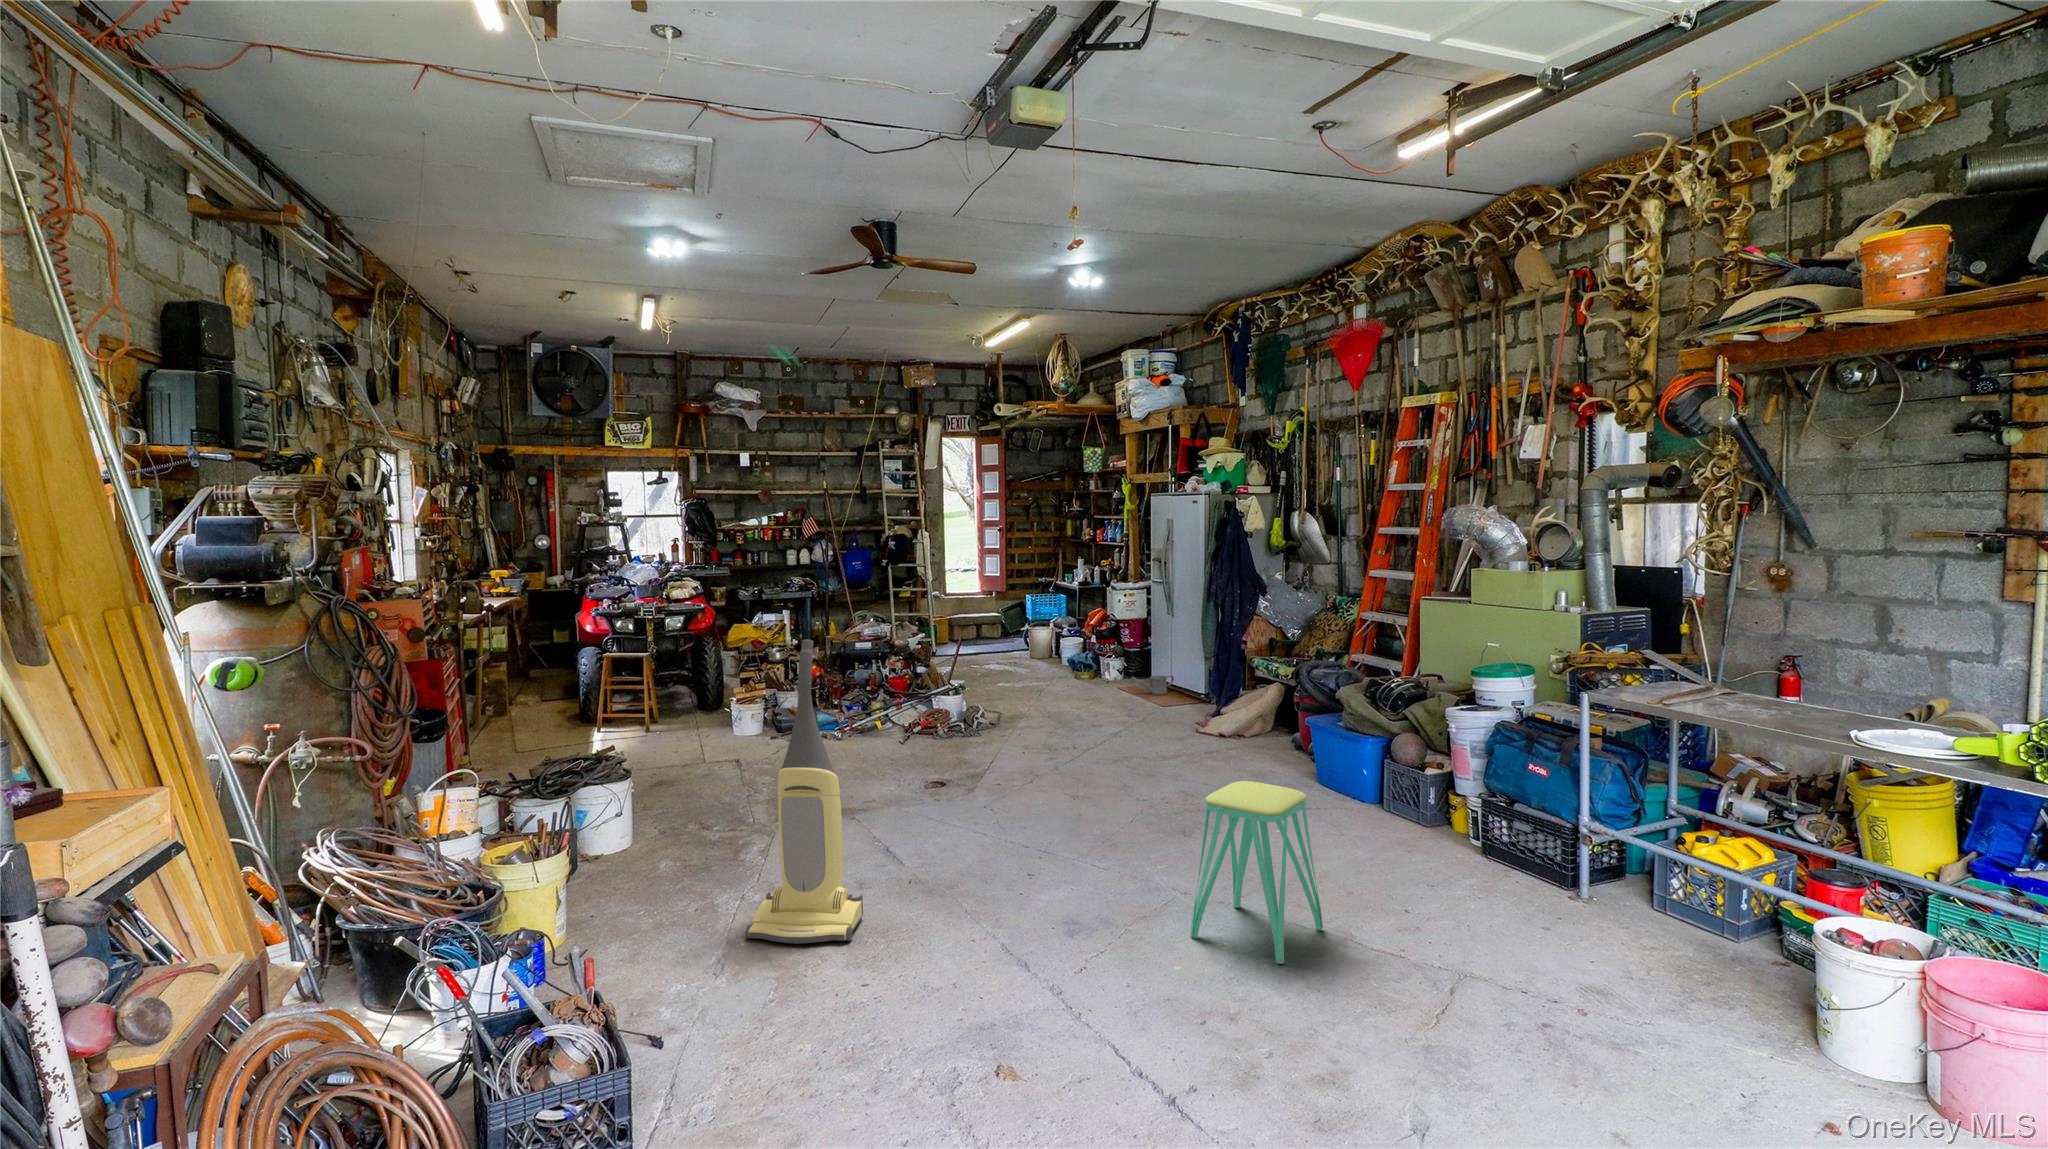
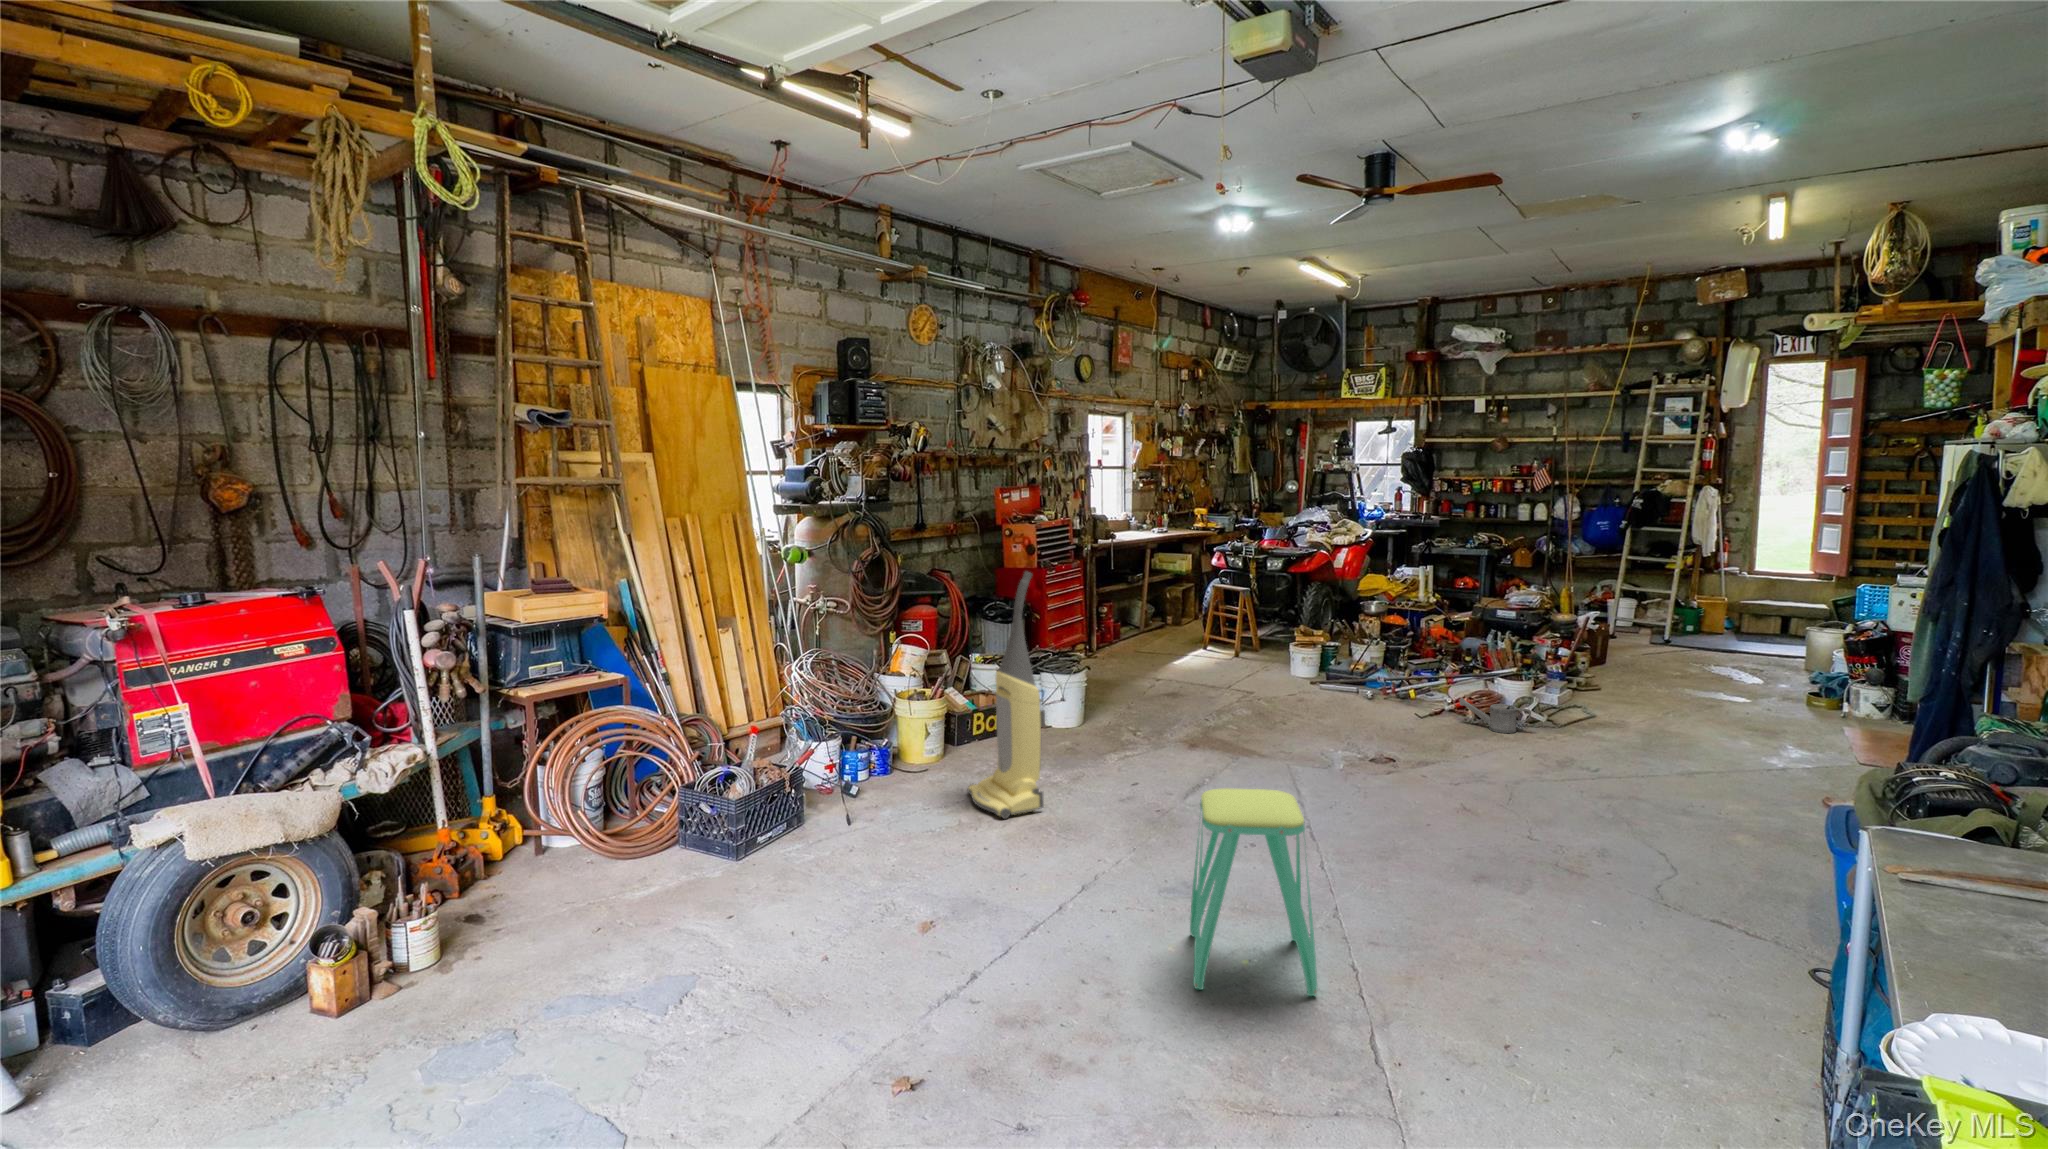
watering can: present [1132,676,1174,695] -> present [1460,698,1531,733]

